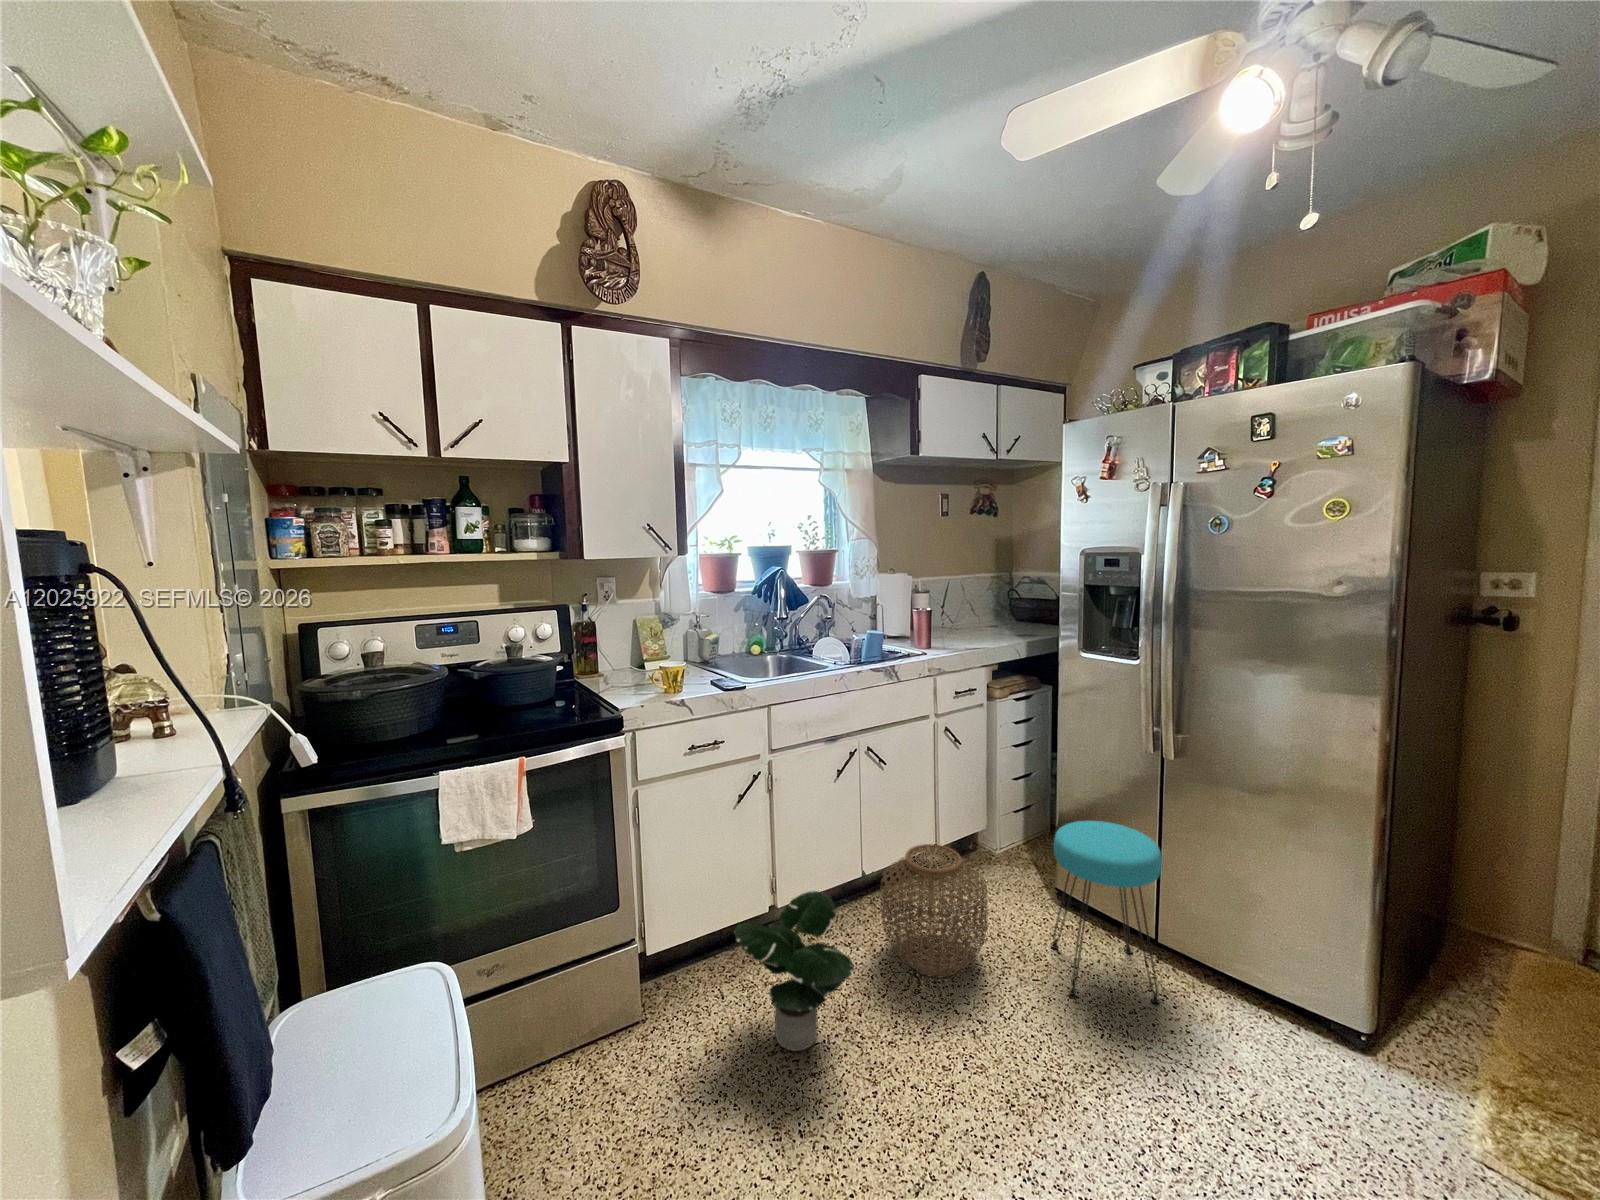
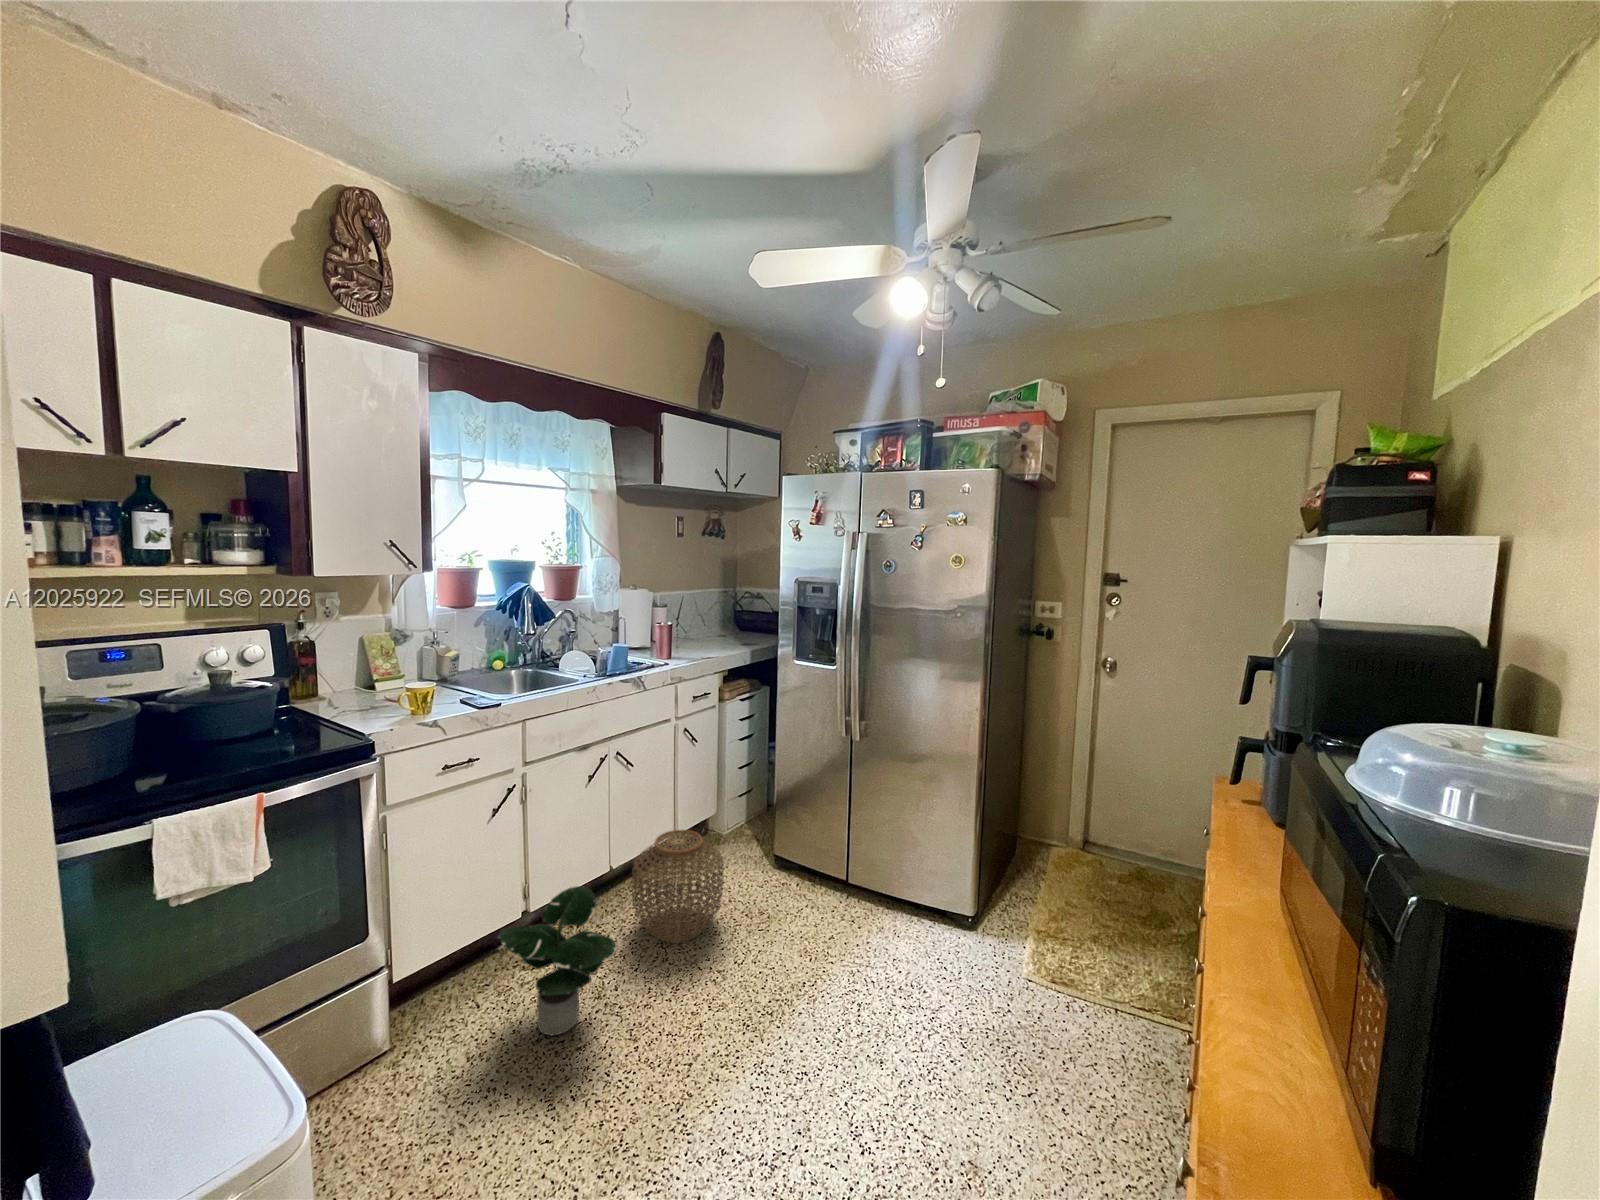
stool: present [1051,821,1162,1003] -> none [771,793,850,932]

